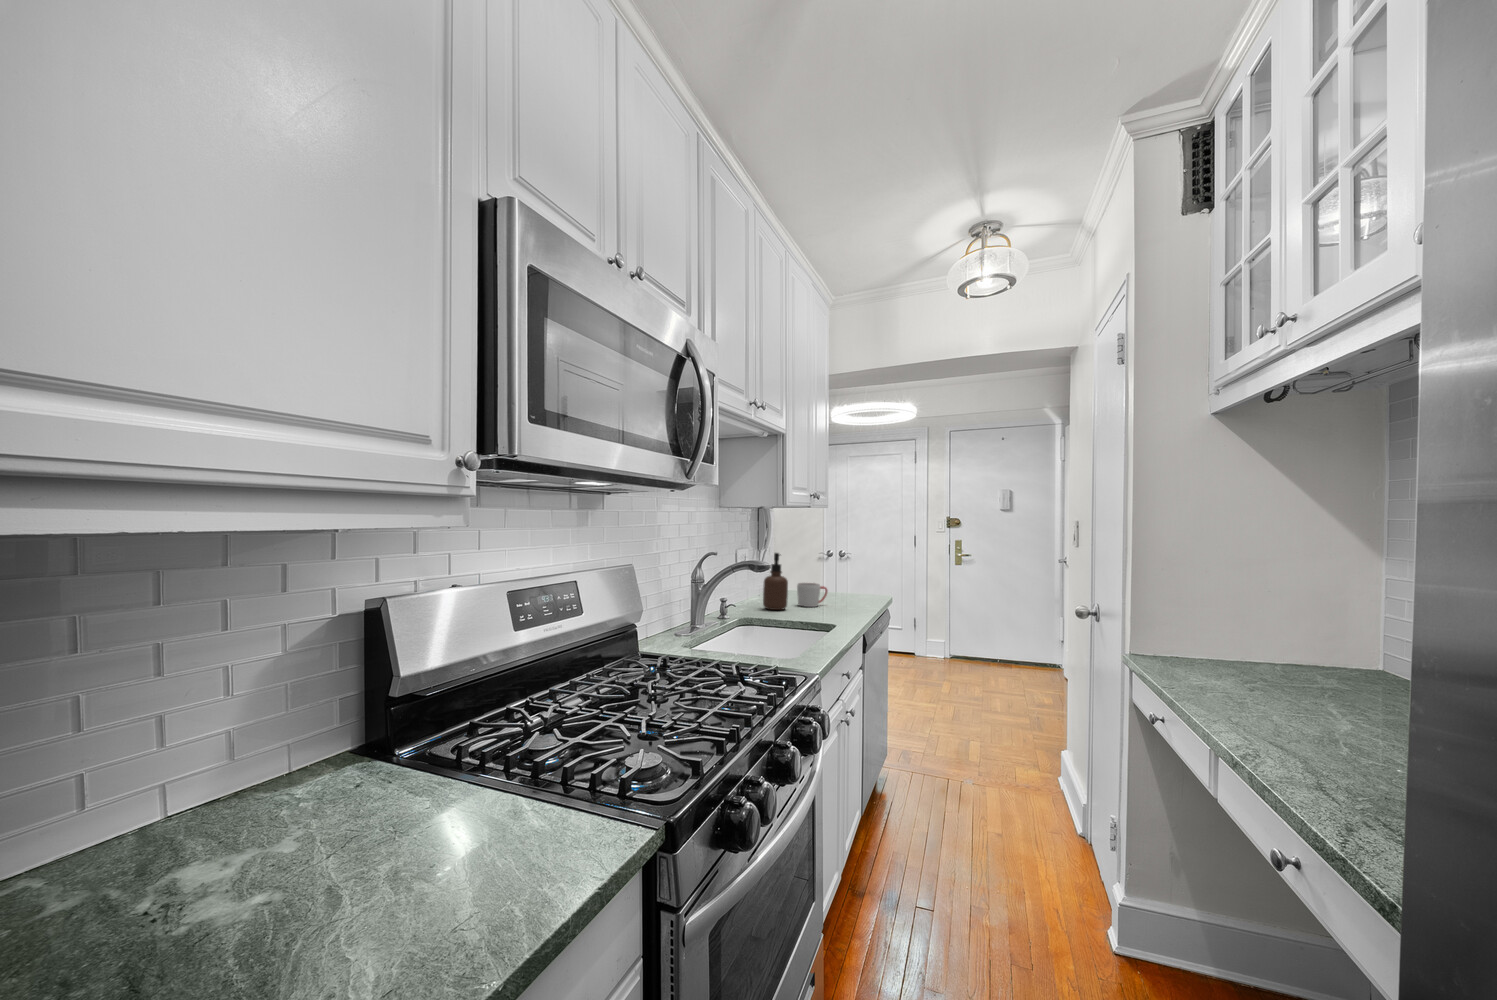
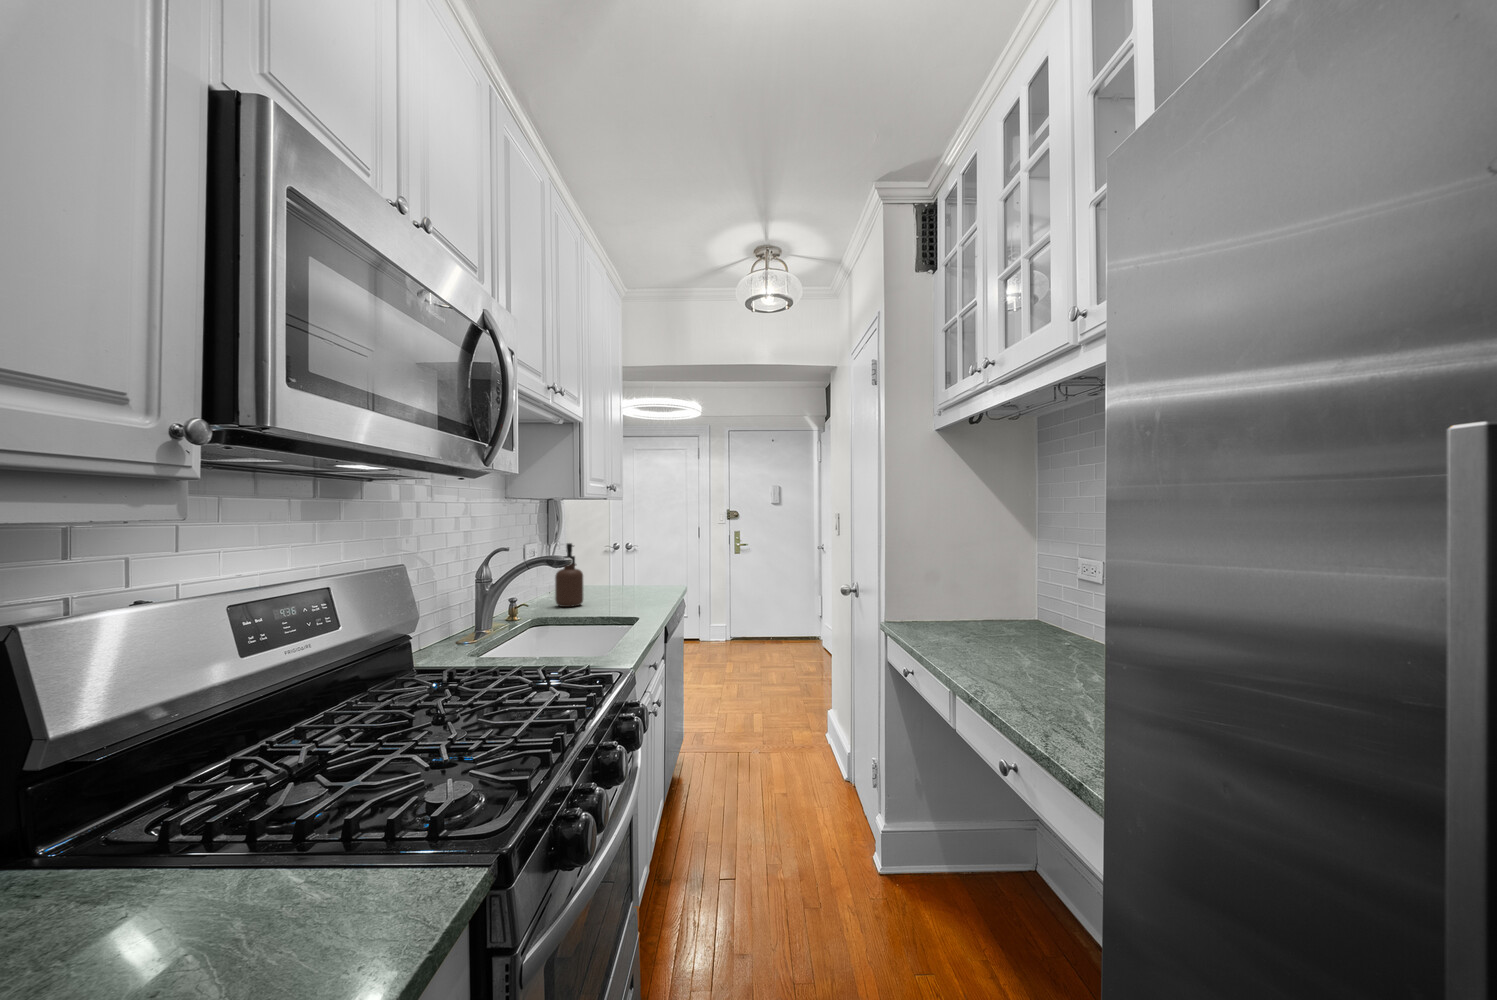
mug: present [797,583,827,607] -> none [593,574,626,600]

